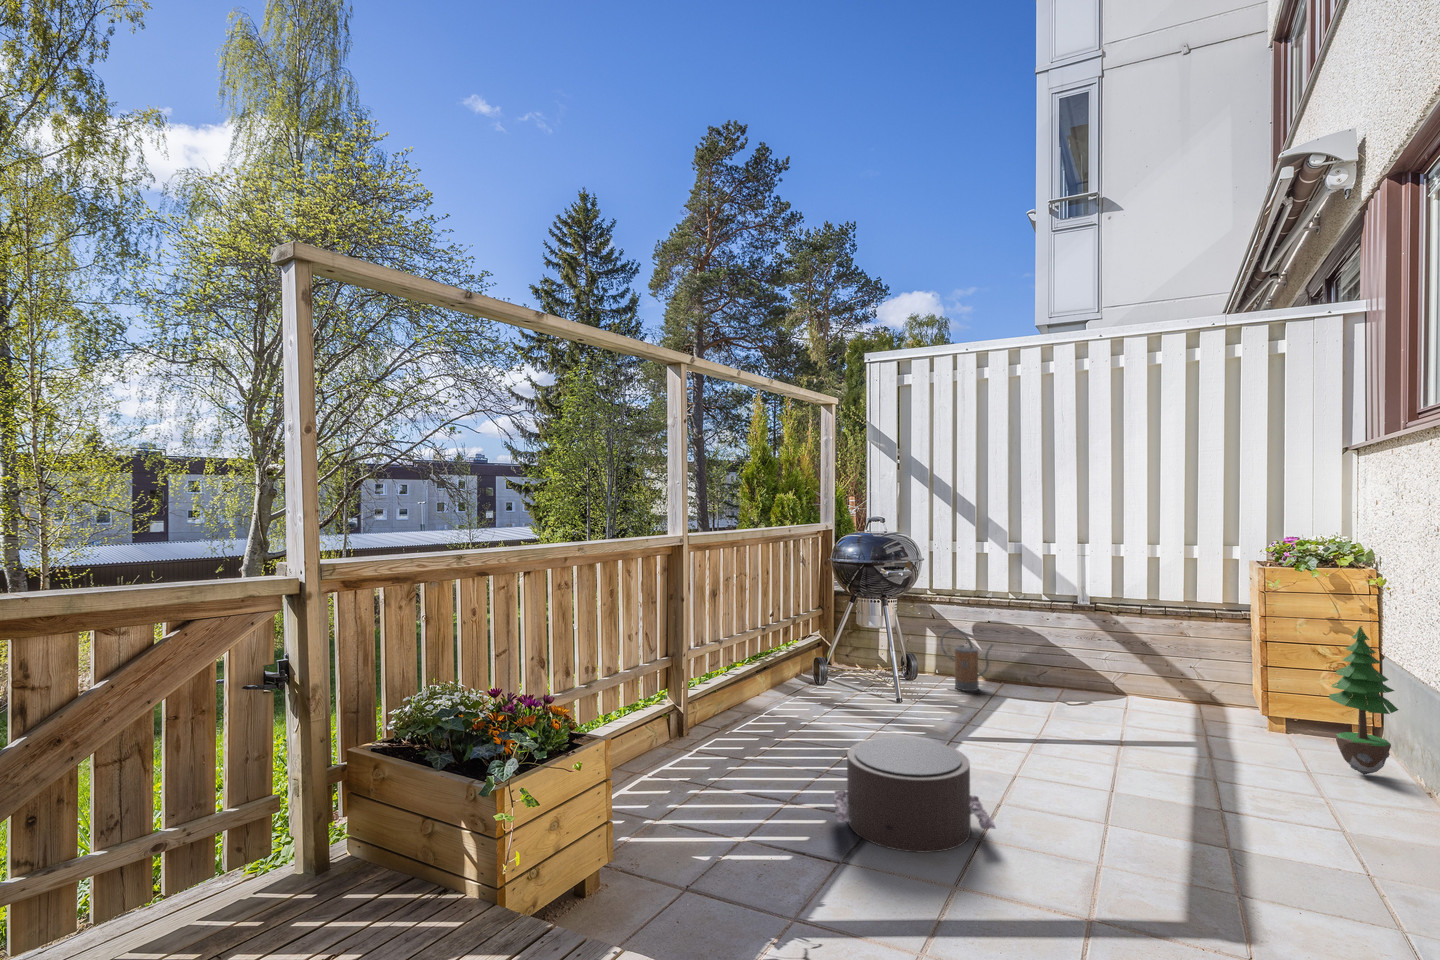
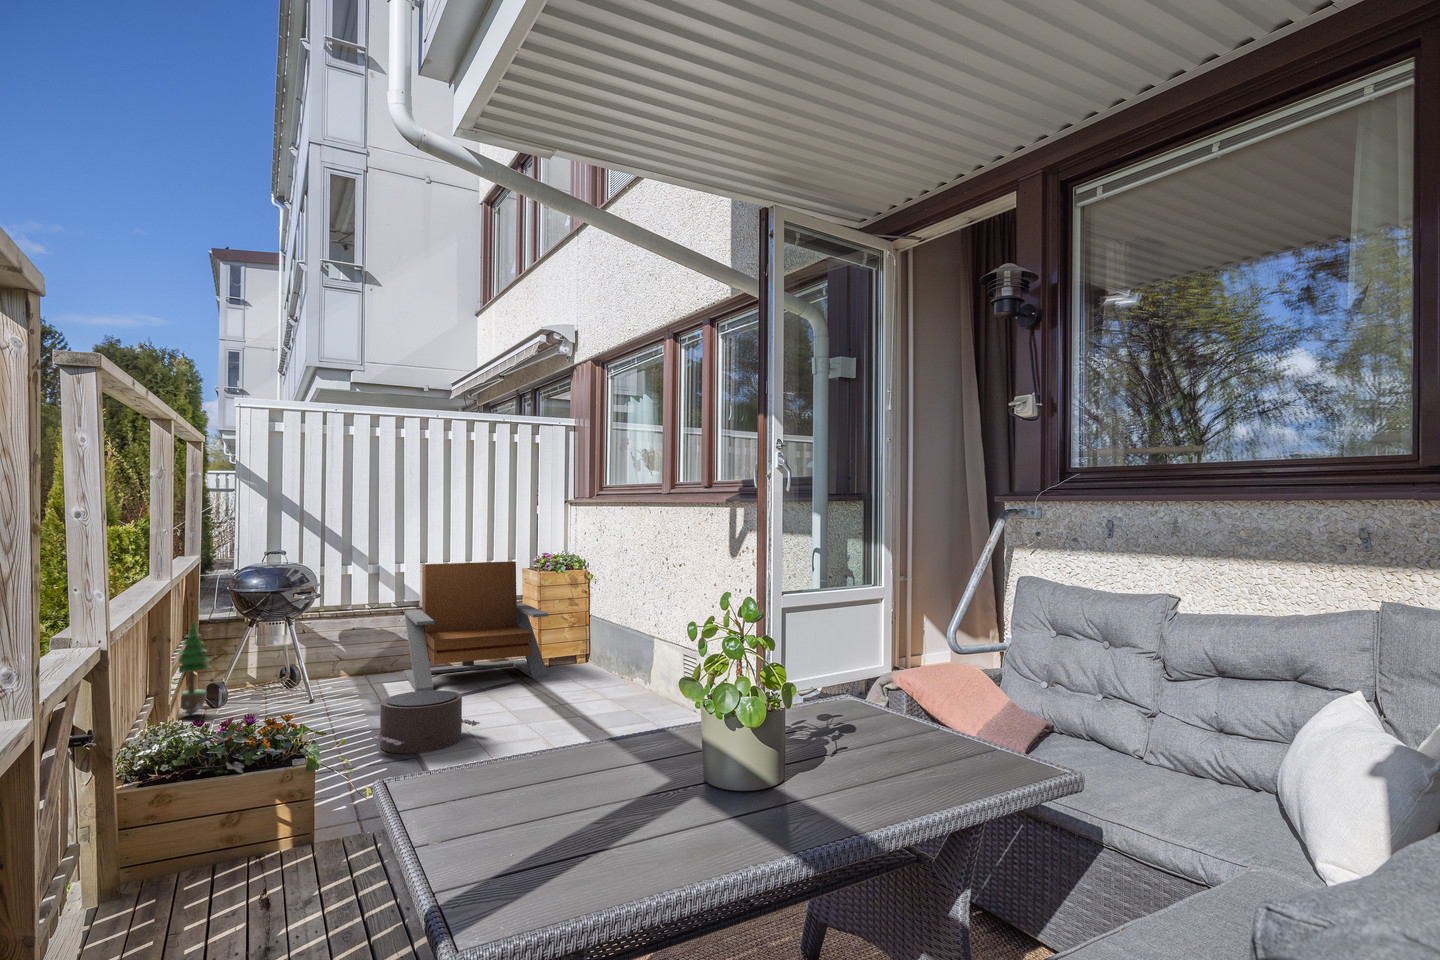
lounge chair: none [1024,546,1261,762] -> present [404,561,548,691]
potted tree: present [1329,626,1398,775] -> present [179,622,210,715]
watering can: present [940,629,993,691] -> none [320,637,367,686]

